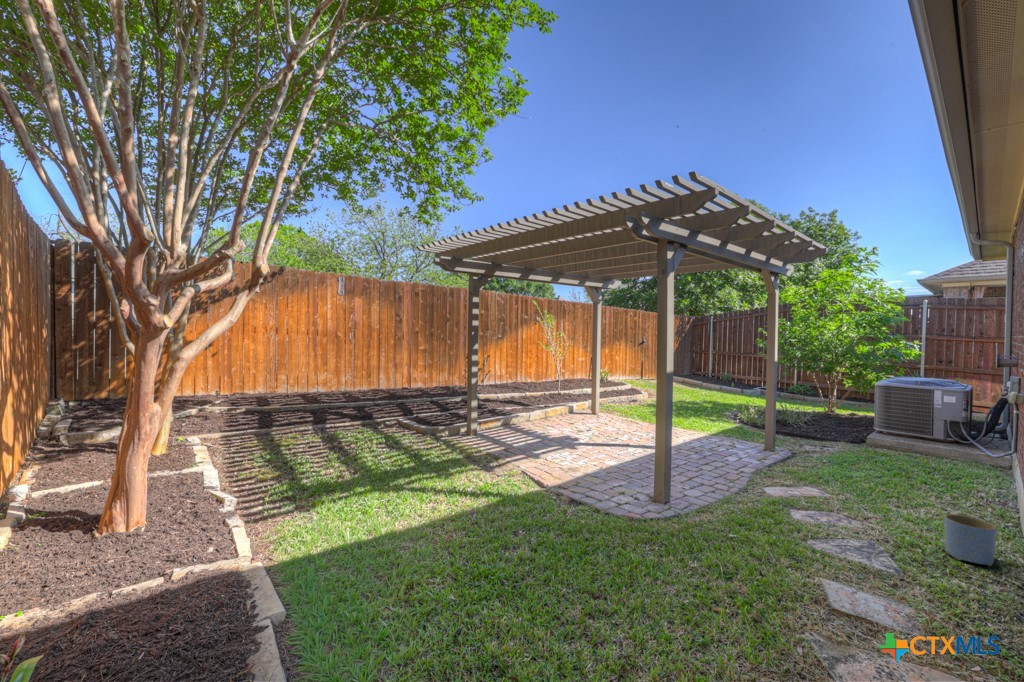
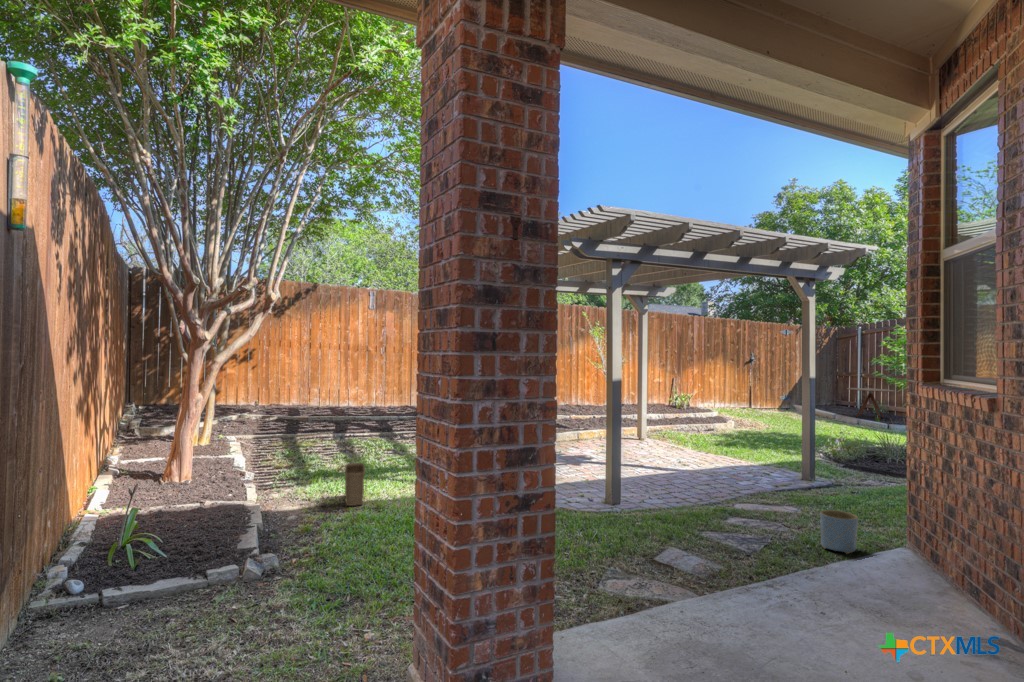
round table: none [712,363,746,387] -> present [847,388,894,419]
basket: none [368,479,404,542] -> present [344,463,365,506]

